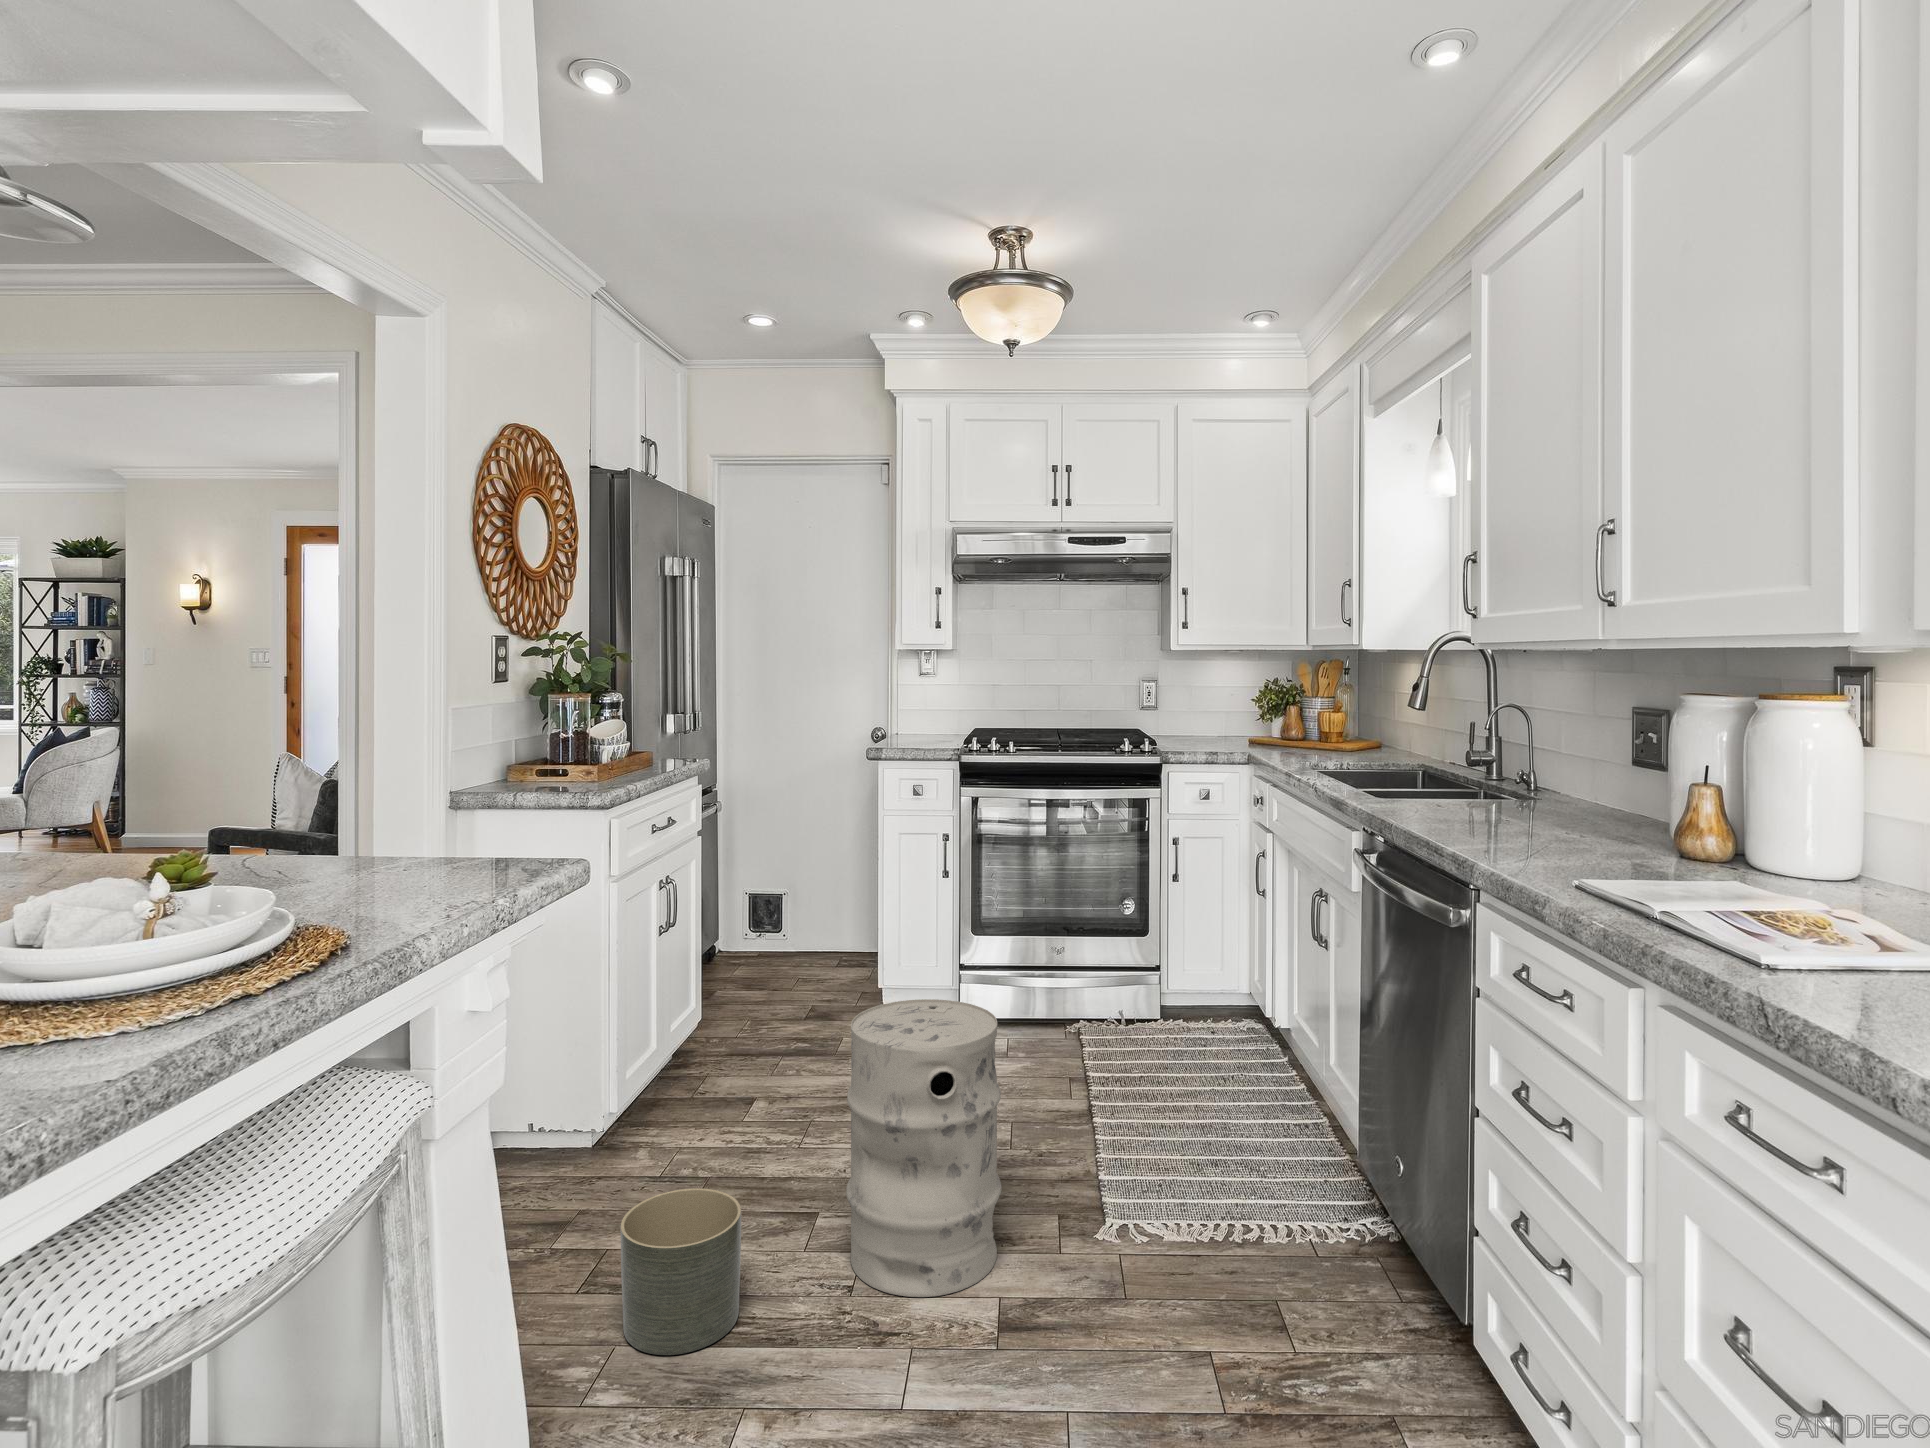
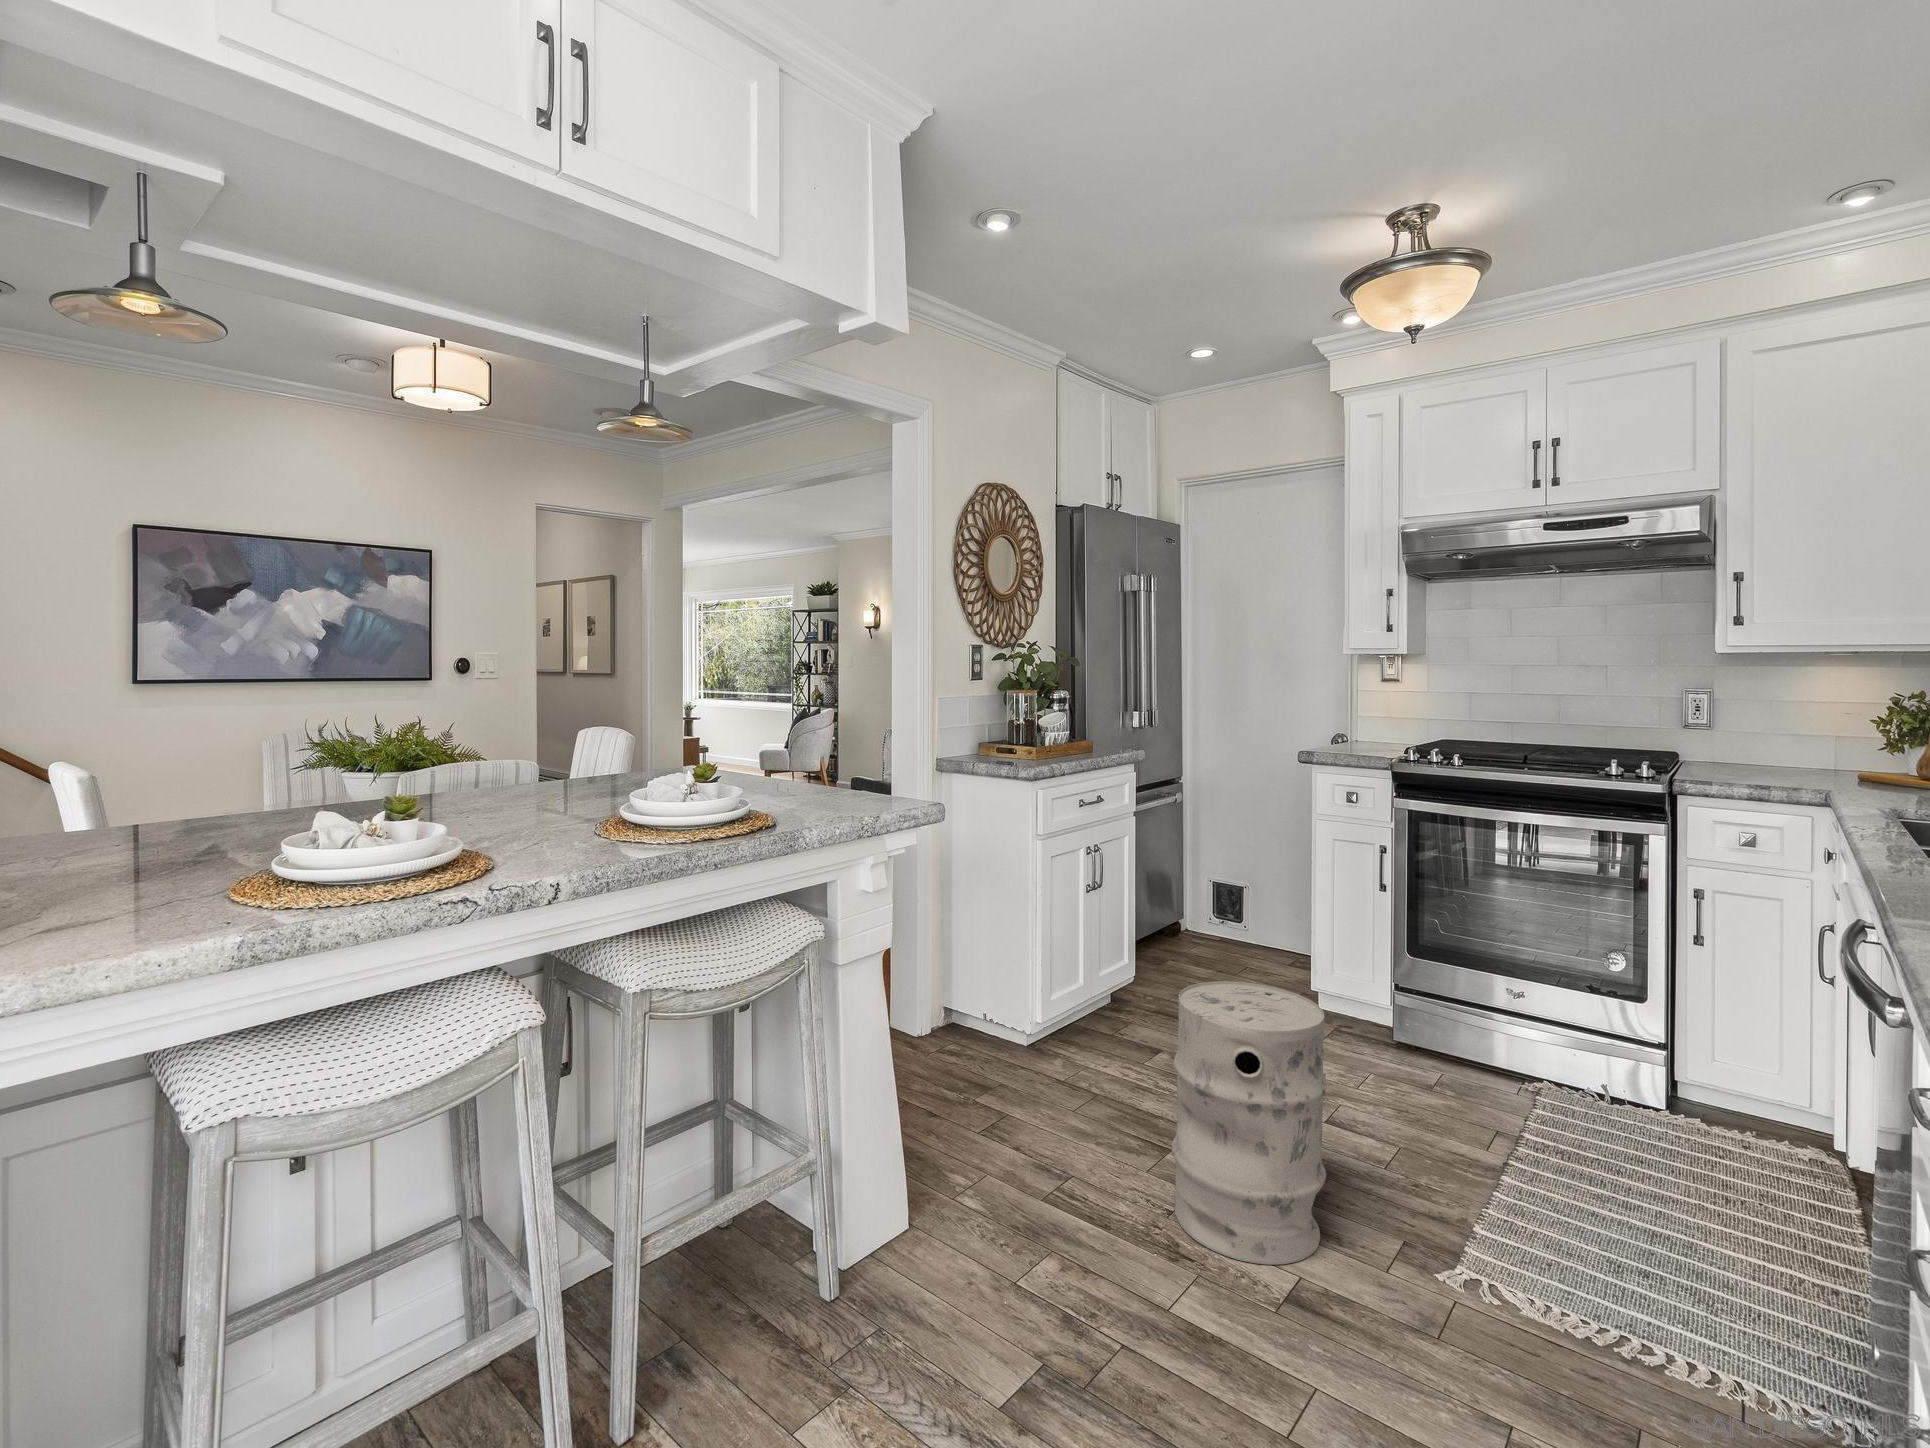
planter: present [620,1188,741,1355] -> none [977,1092,1071,1223]

